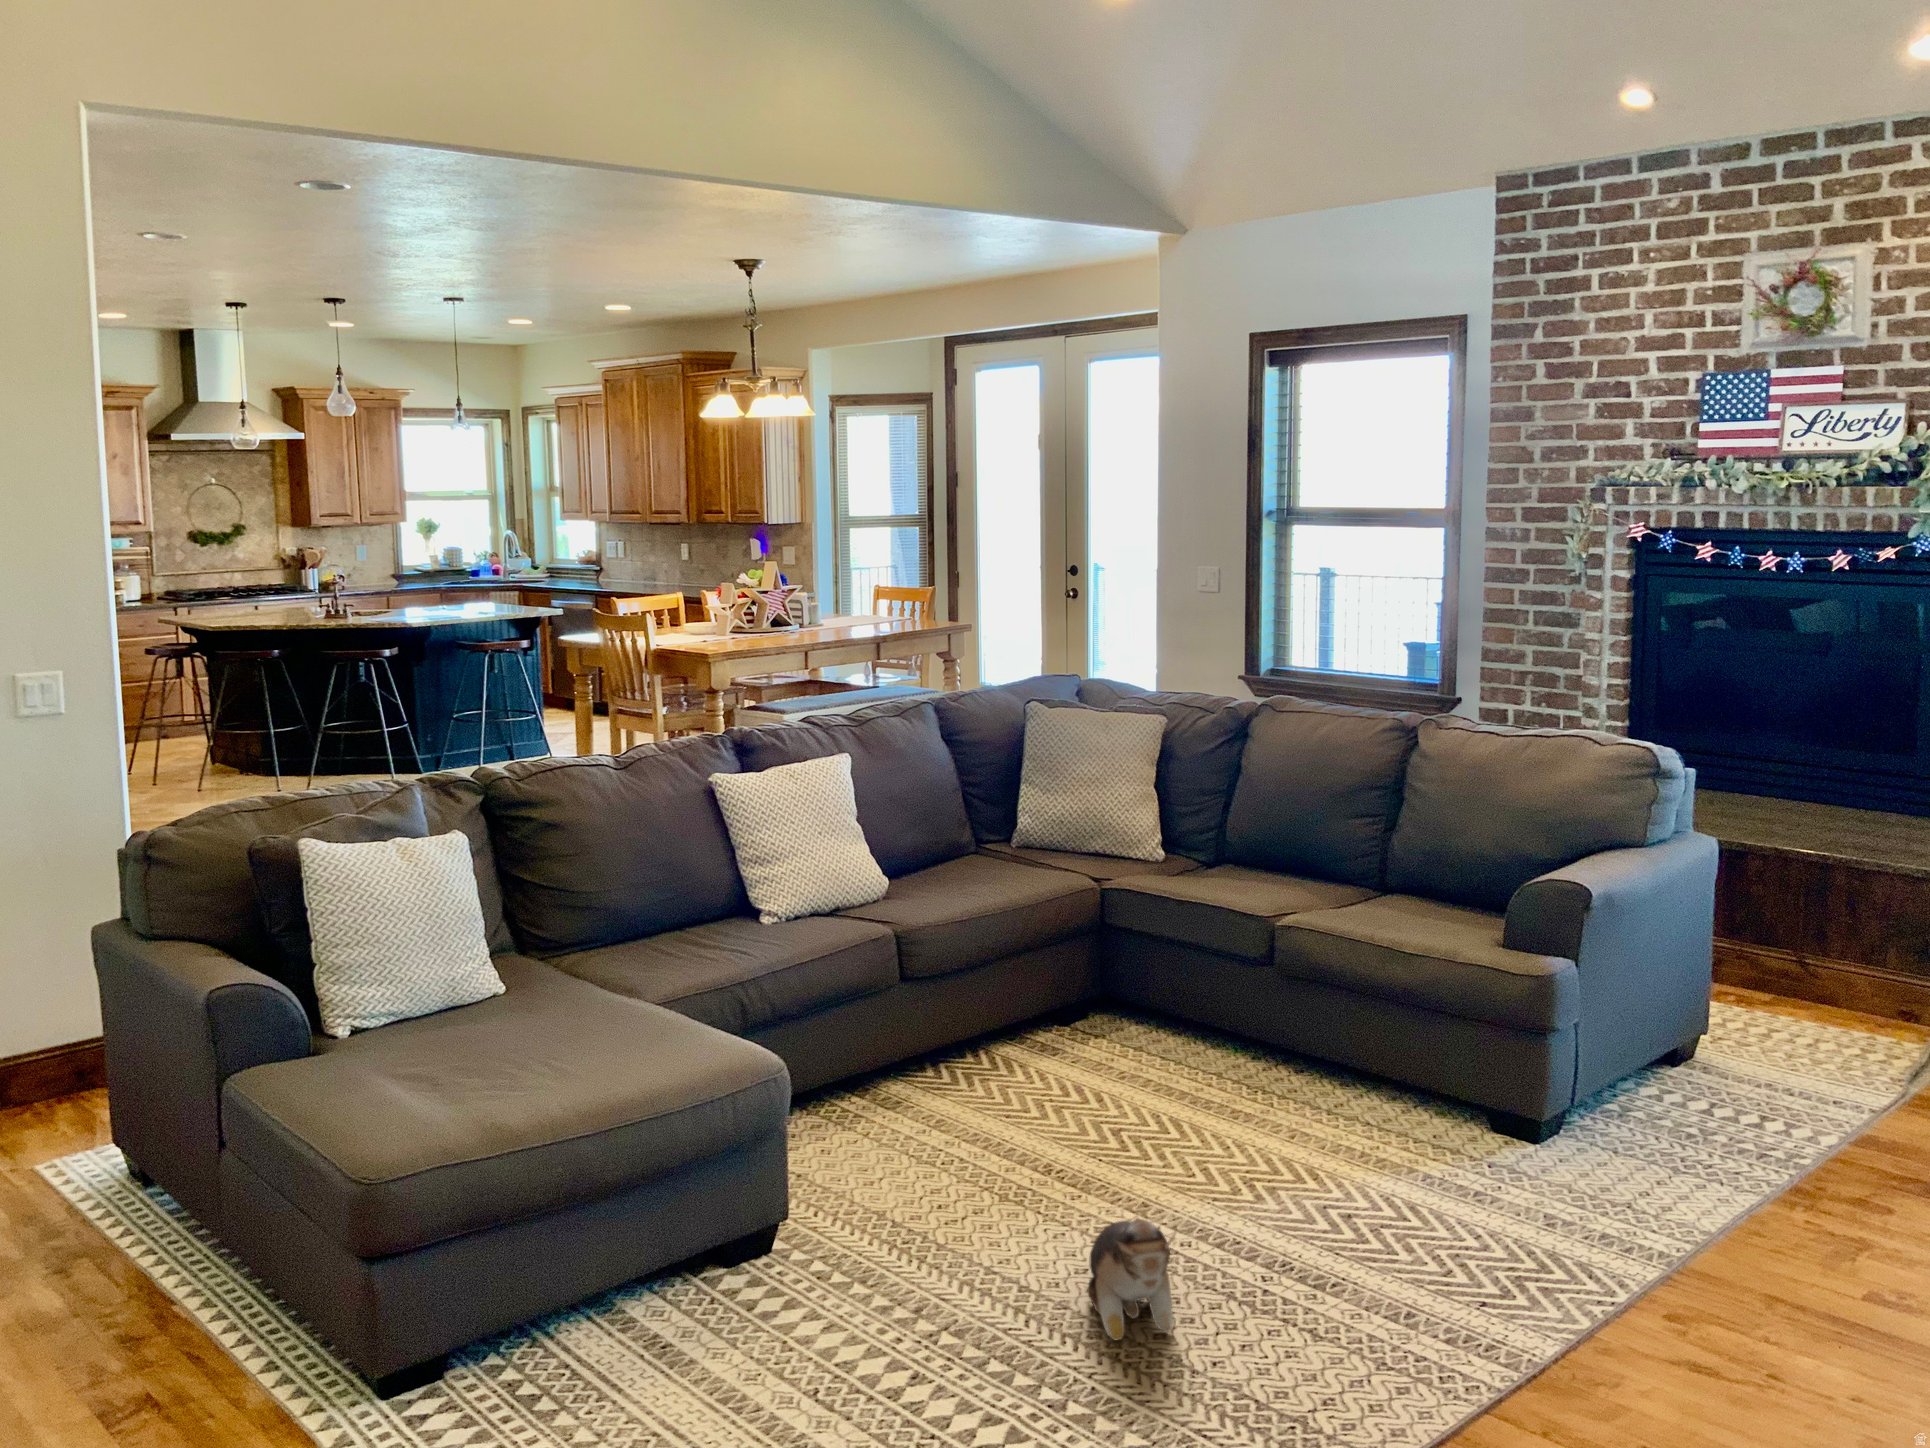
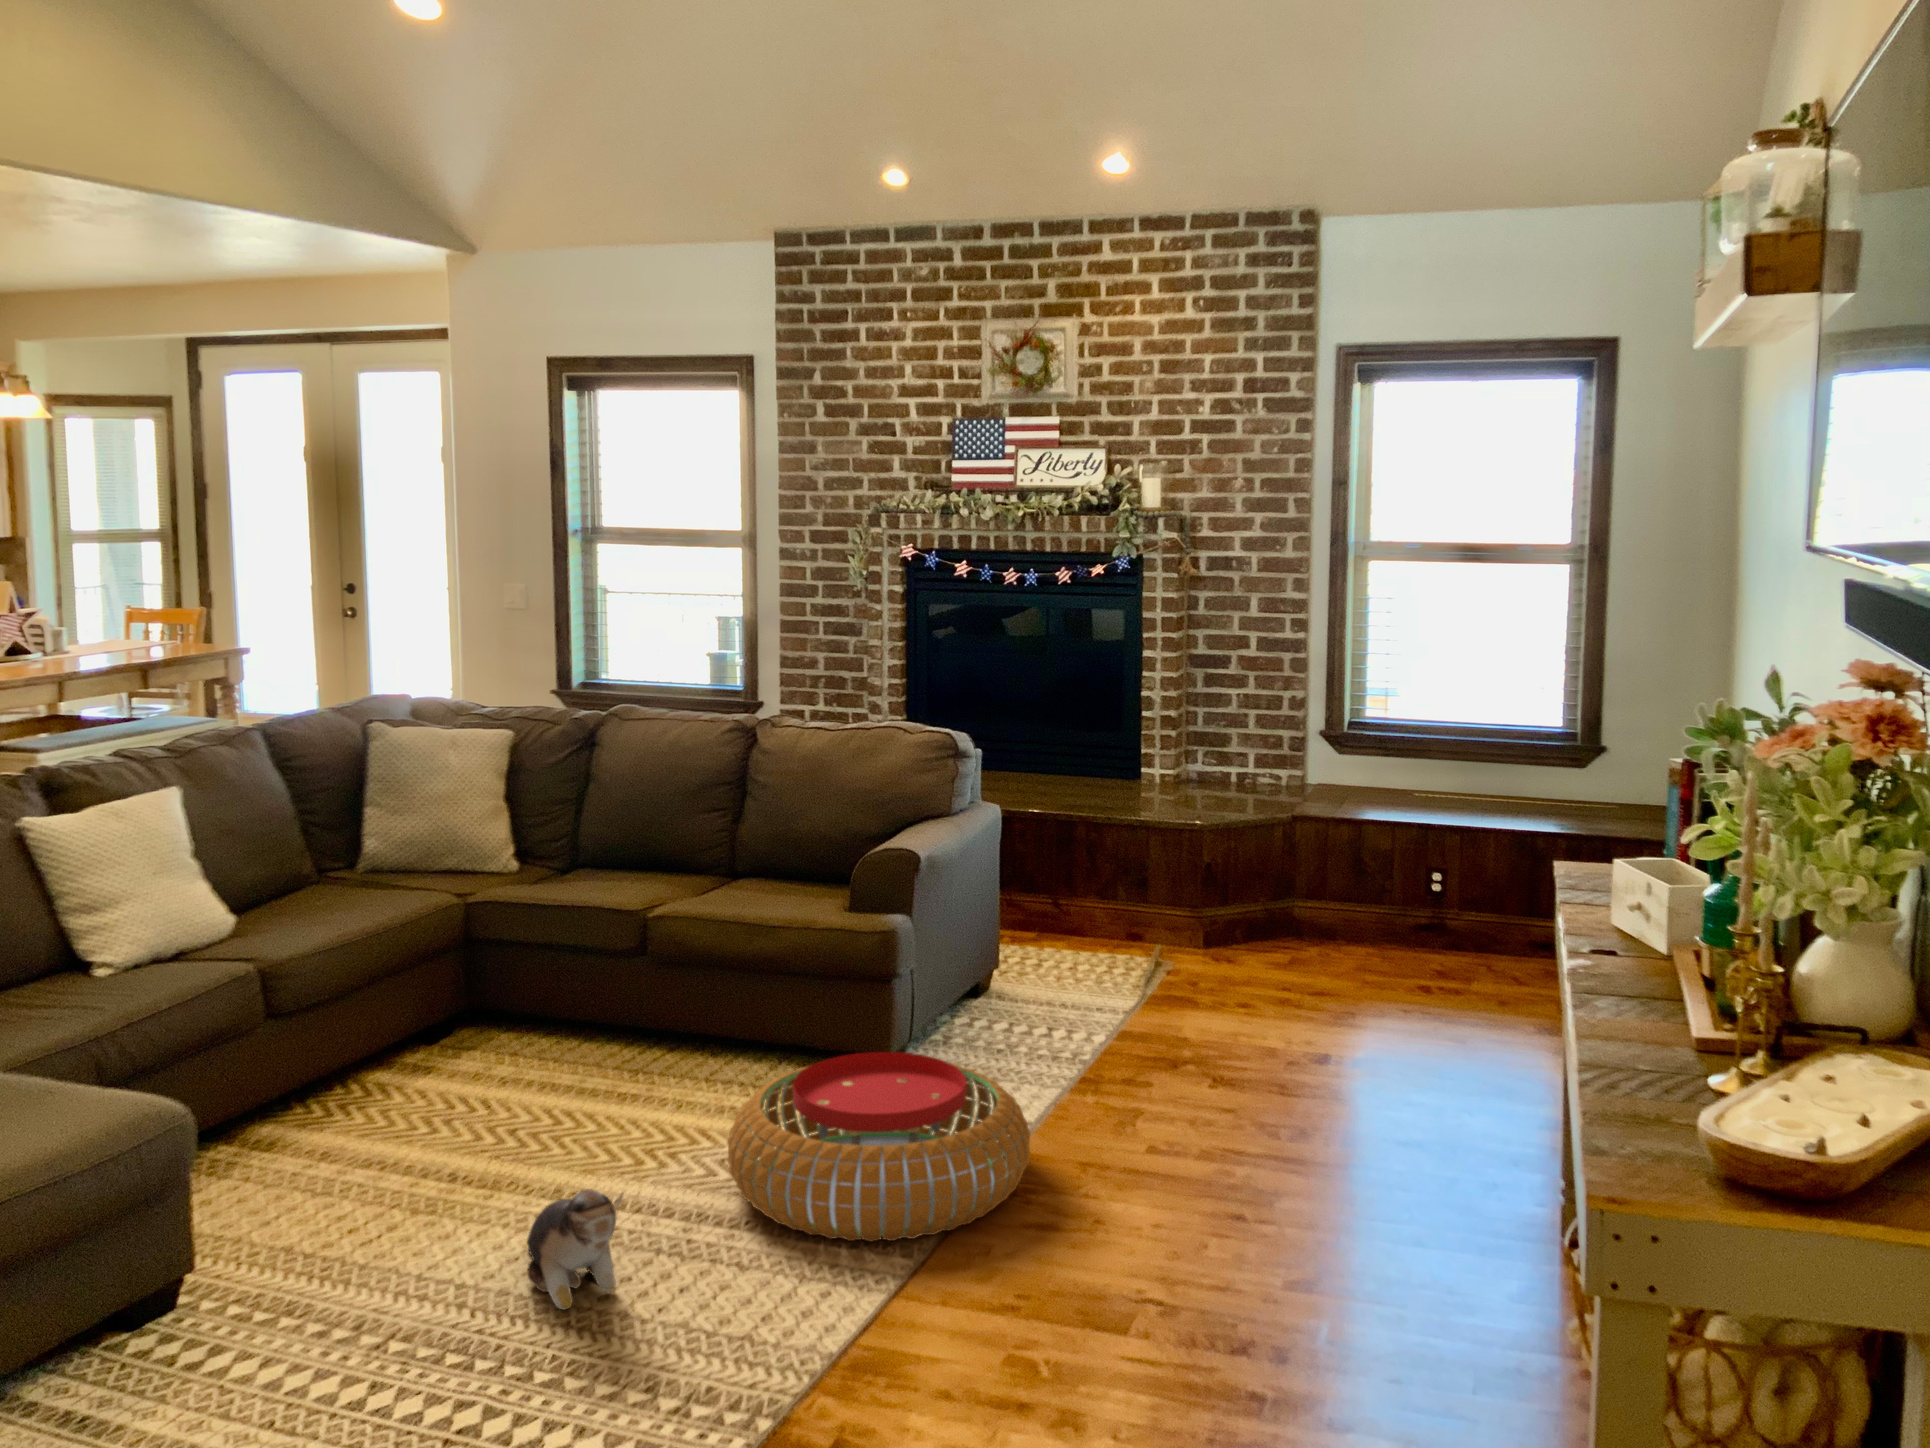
pouf: none [1321,1114,1700,1355] -> present [727,1052,1030,1242]

